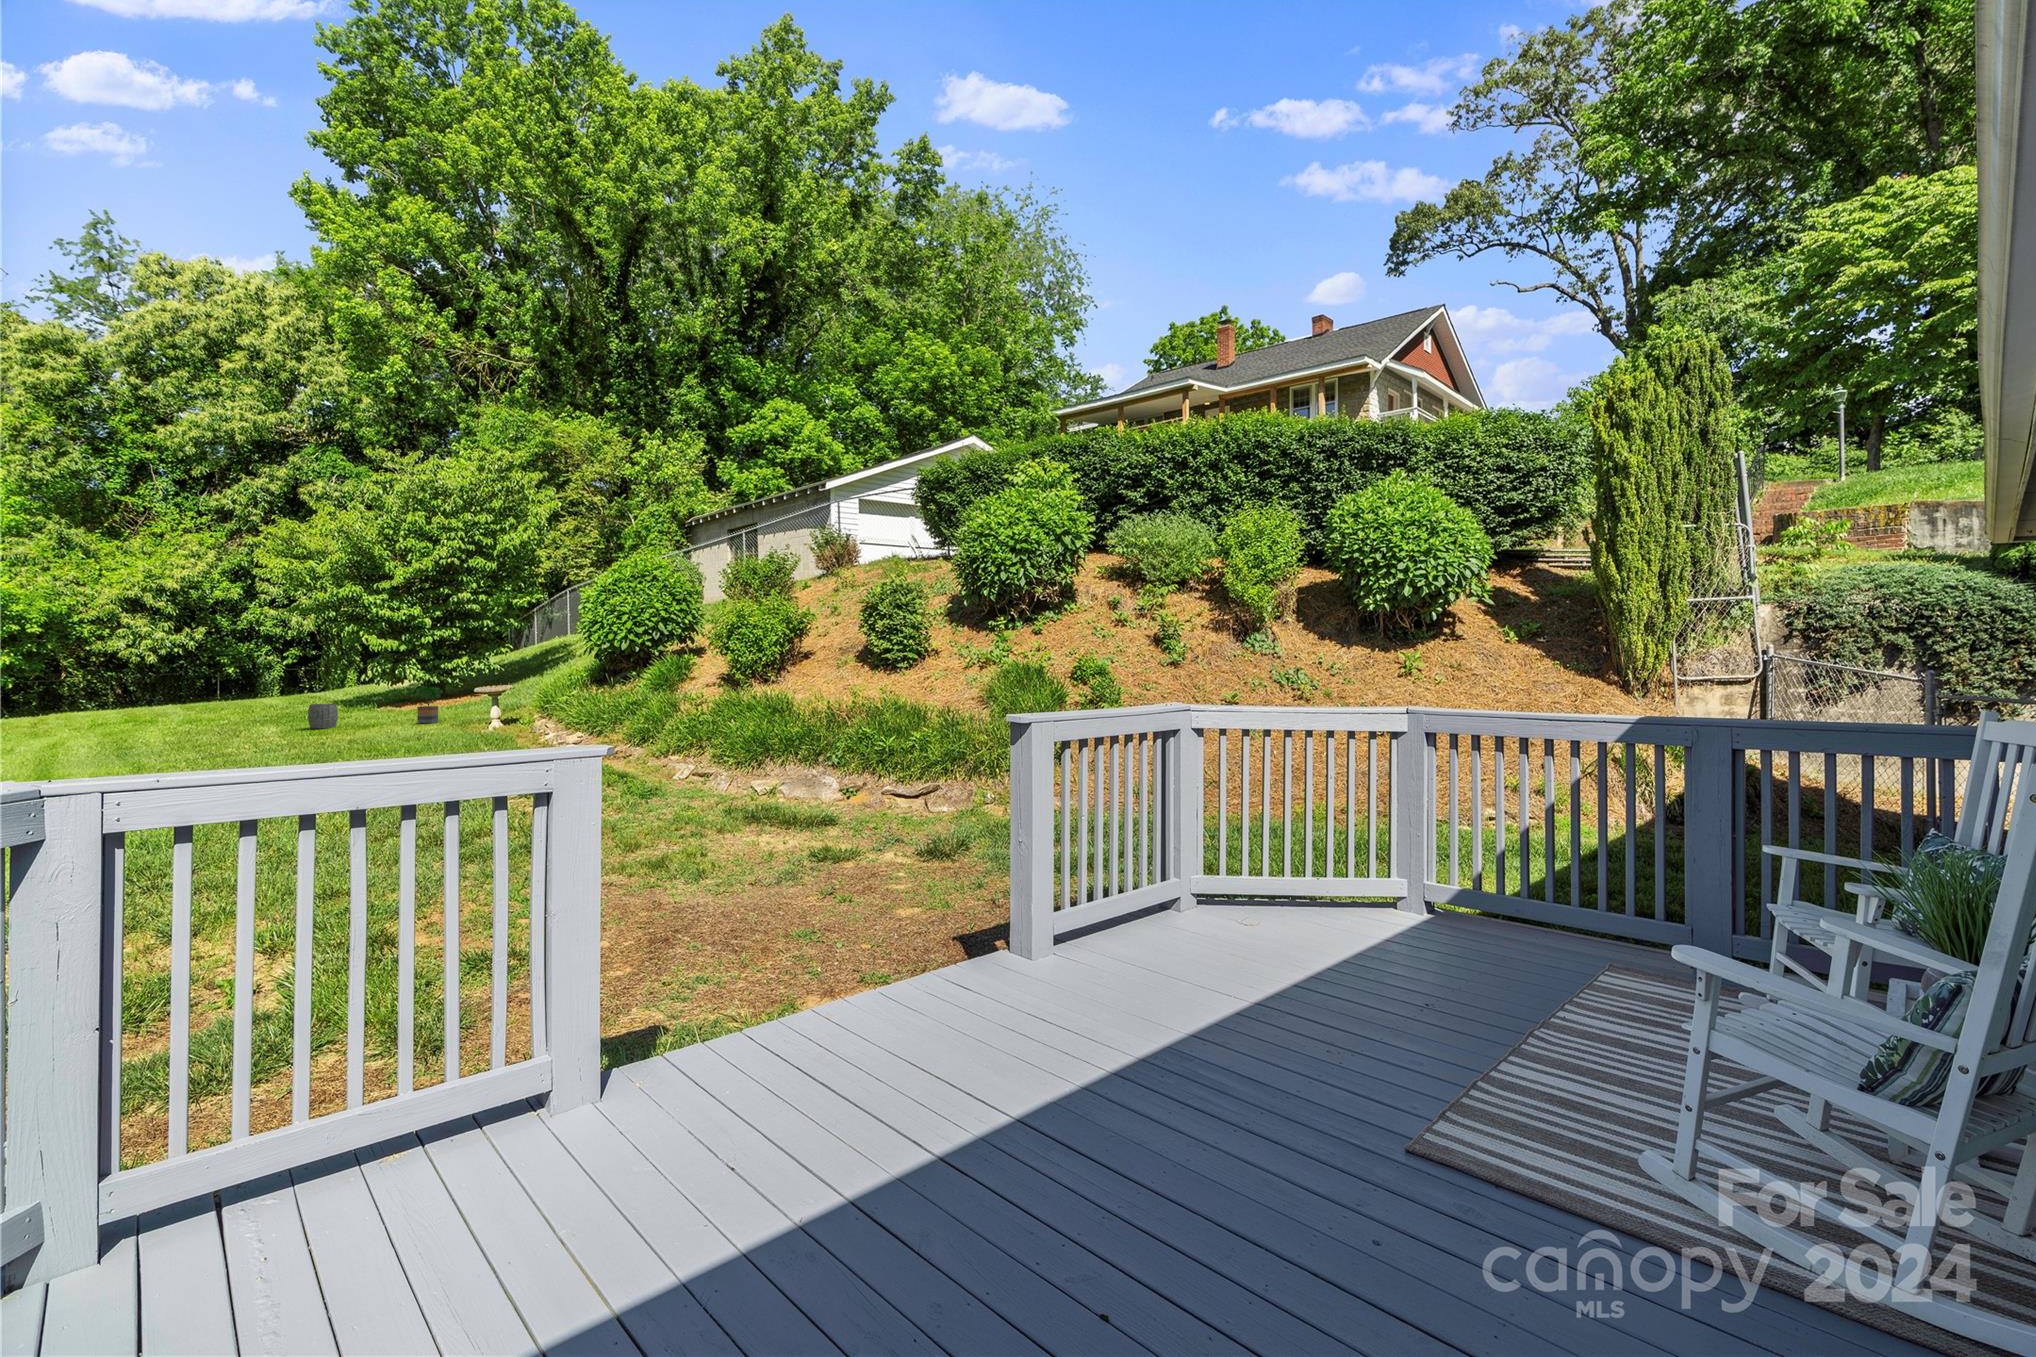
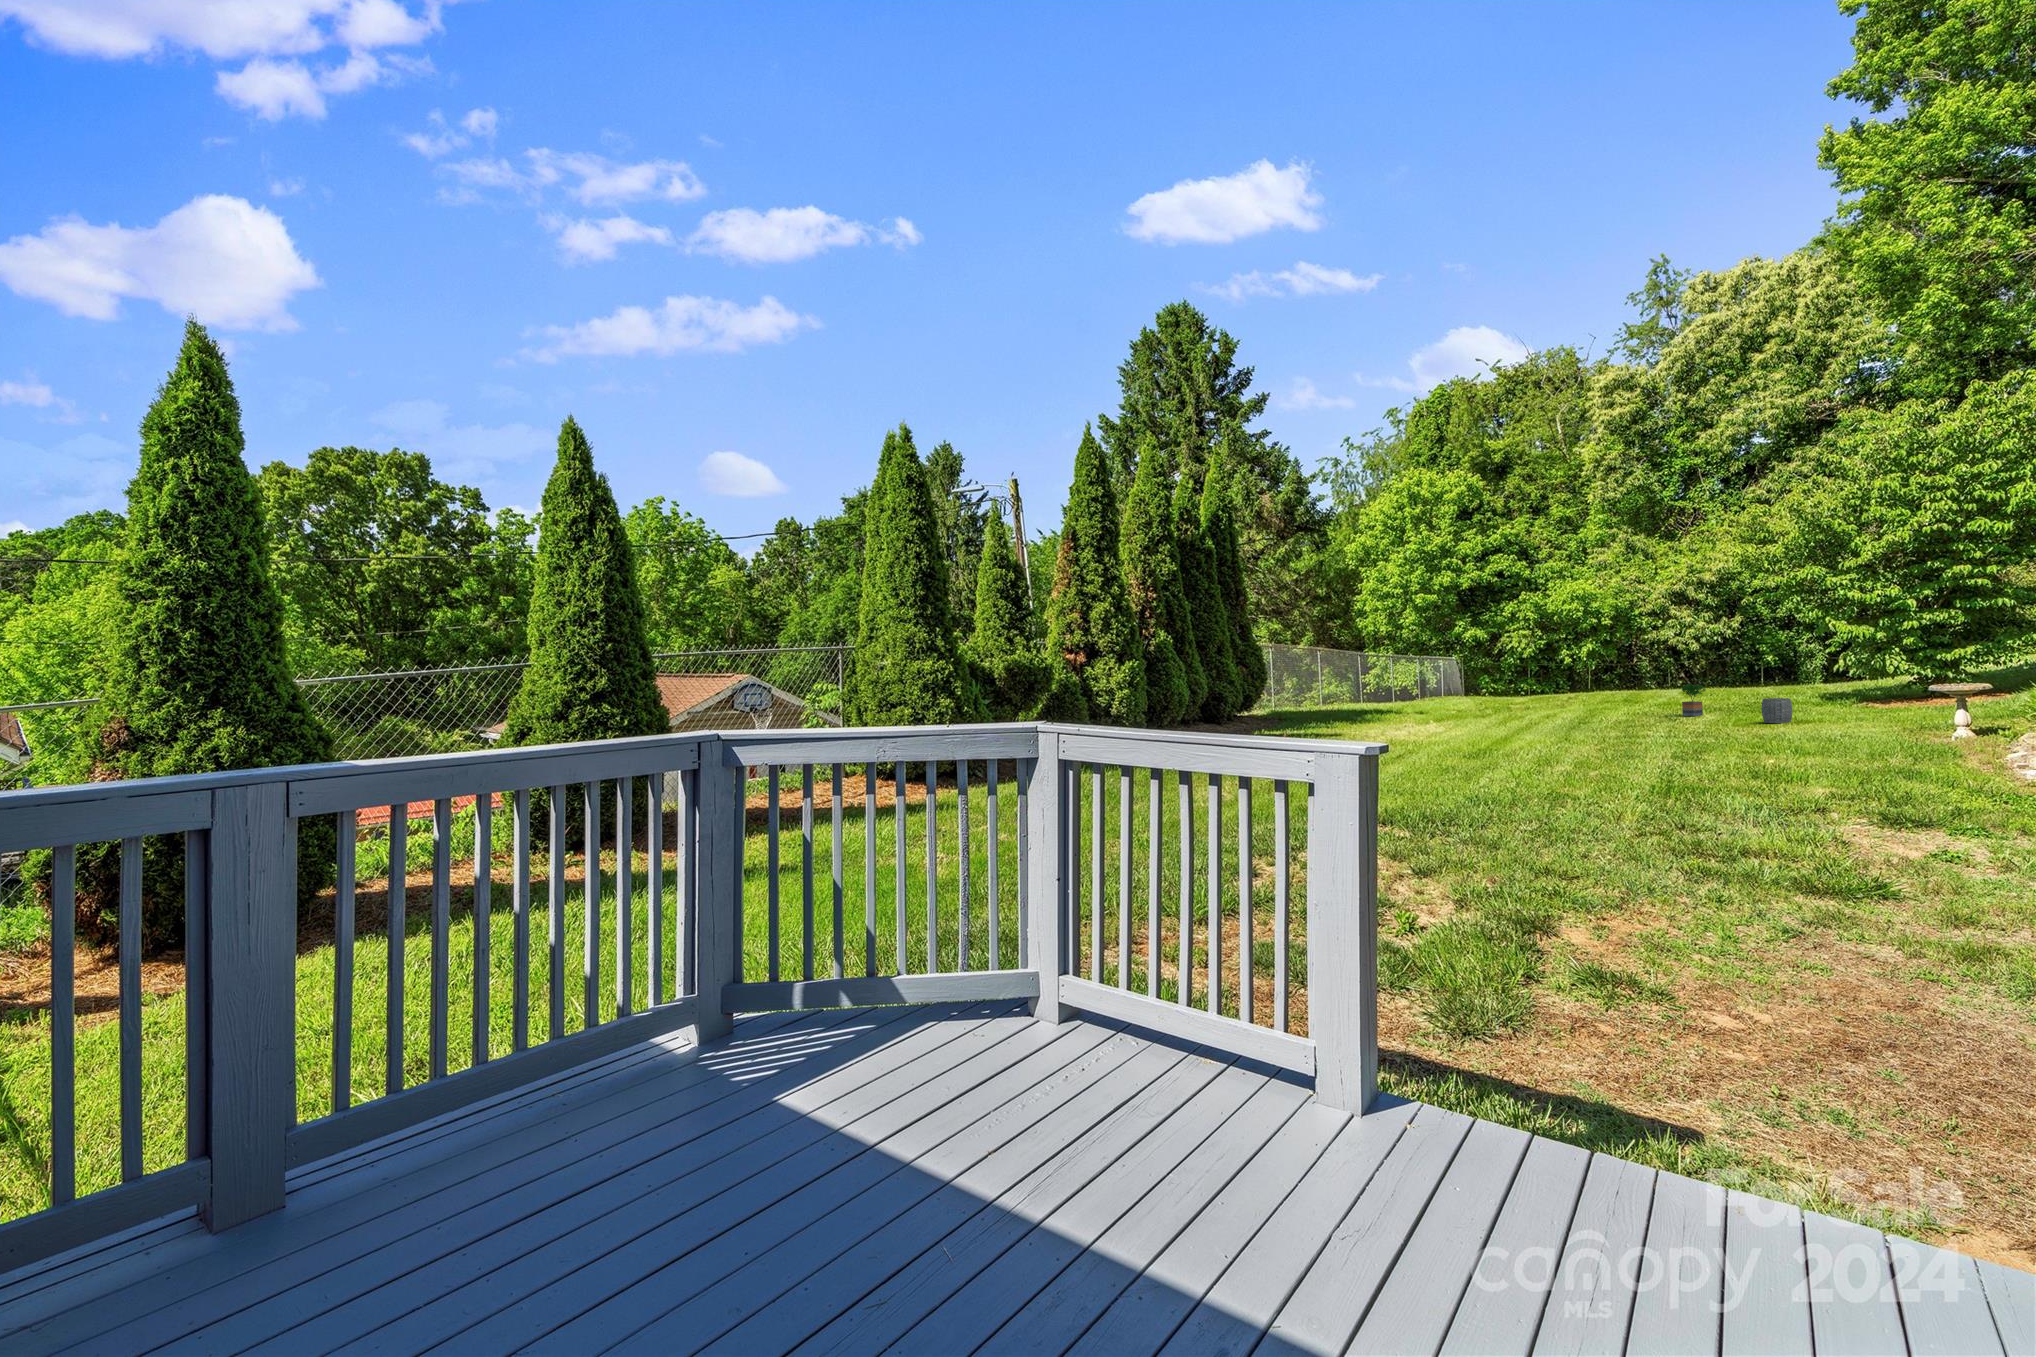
potted tree: present [417,686,442,723] -> present [1682,684,1706,716]

